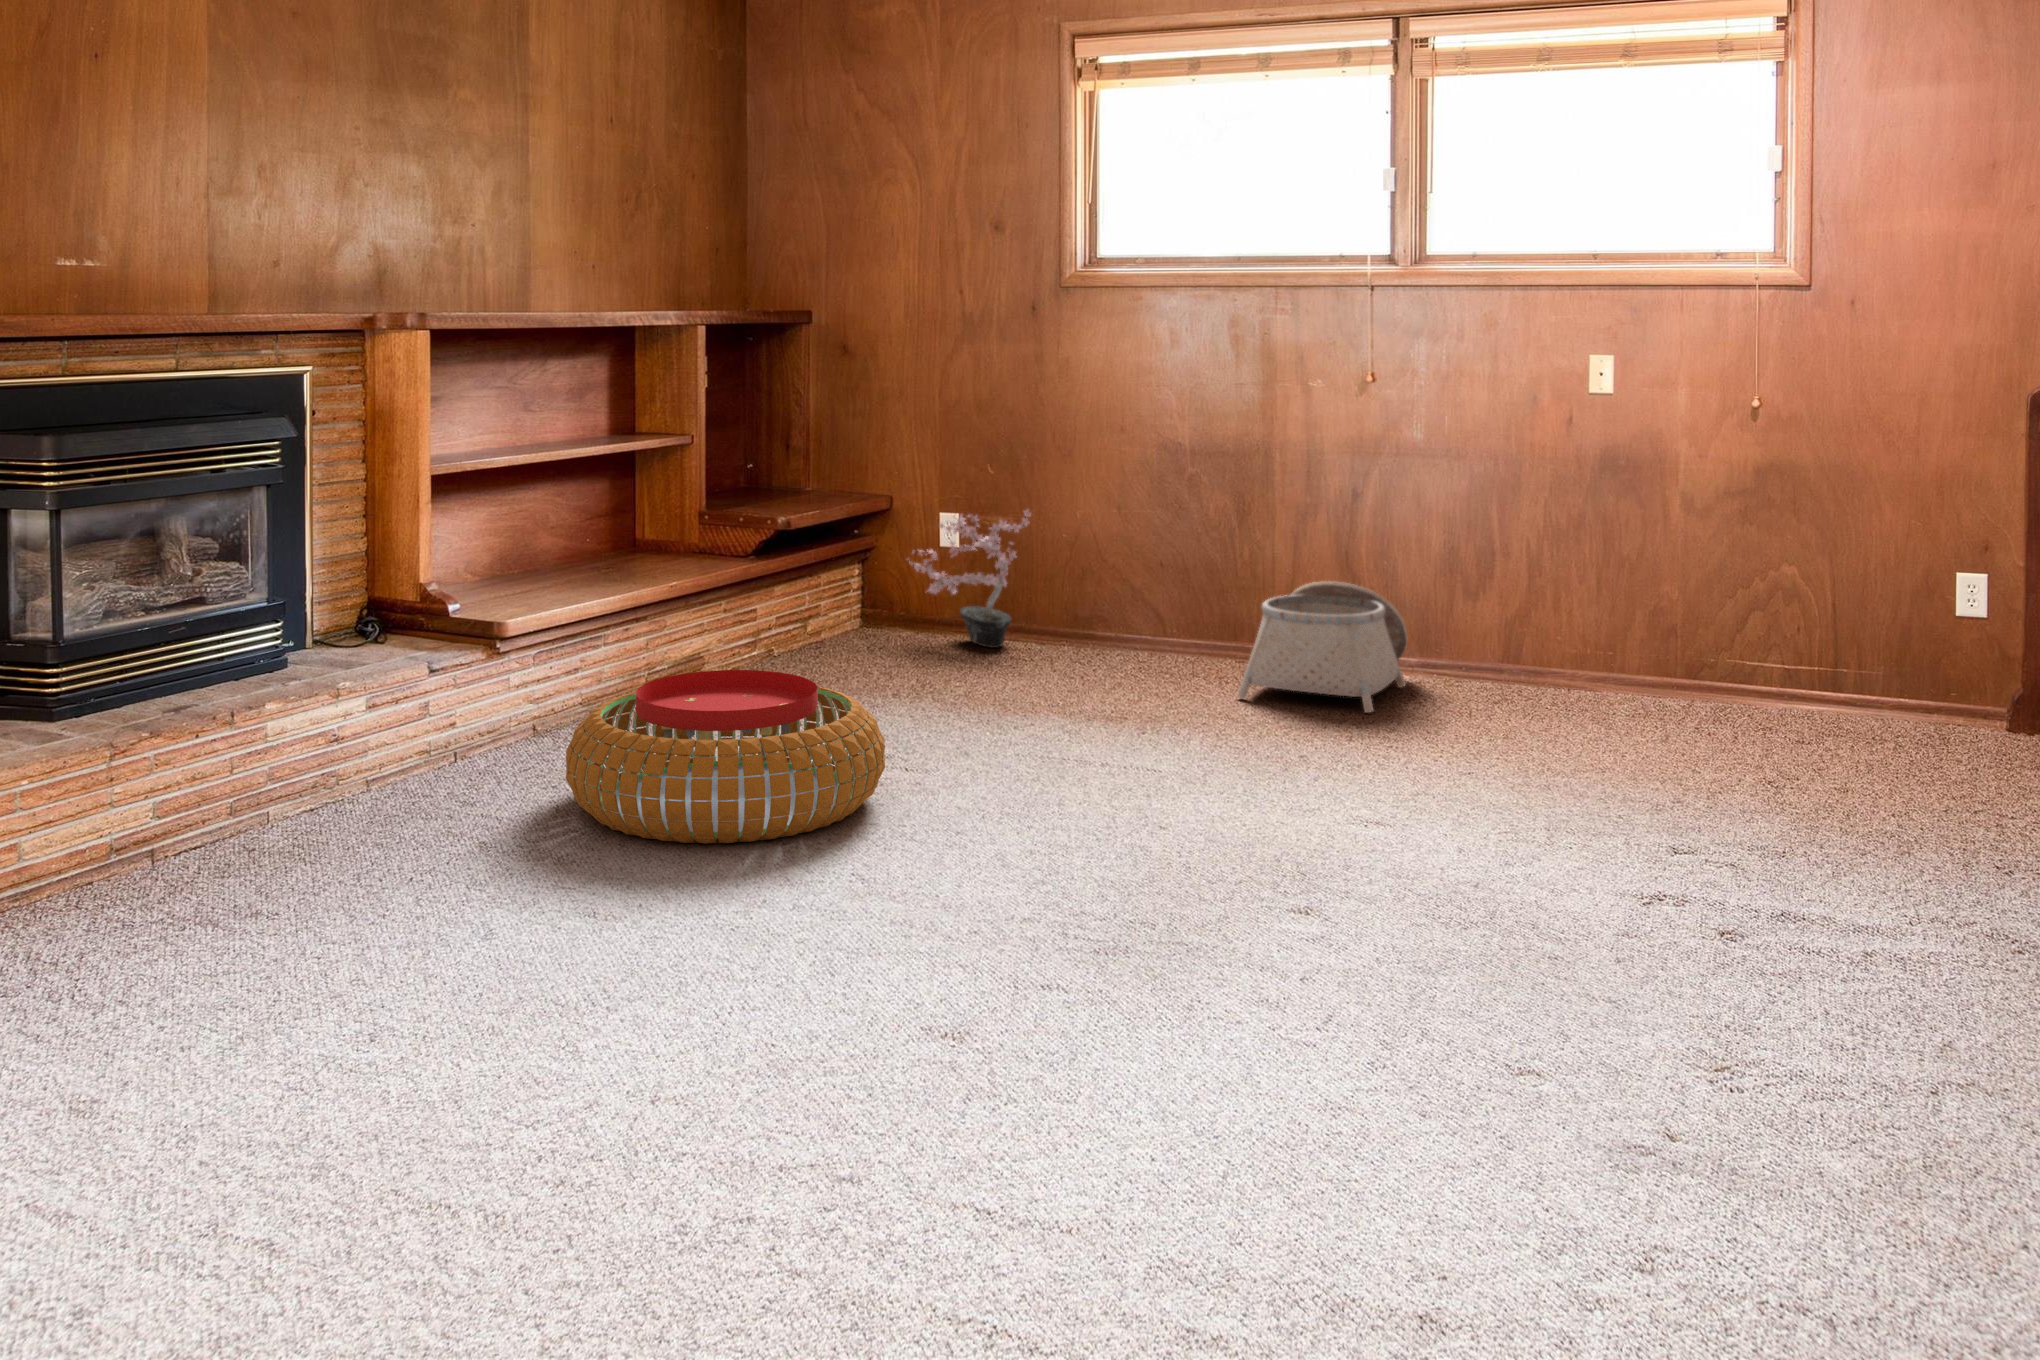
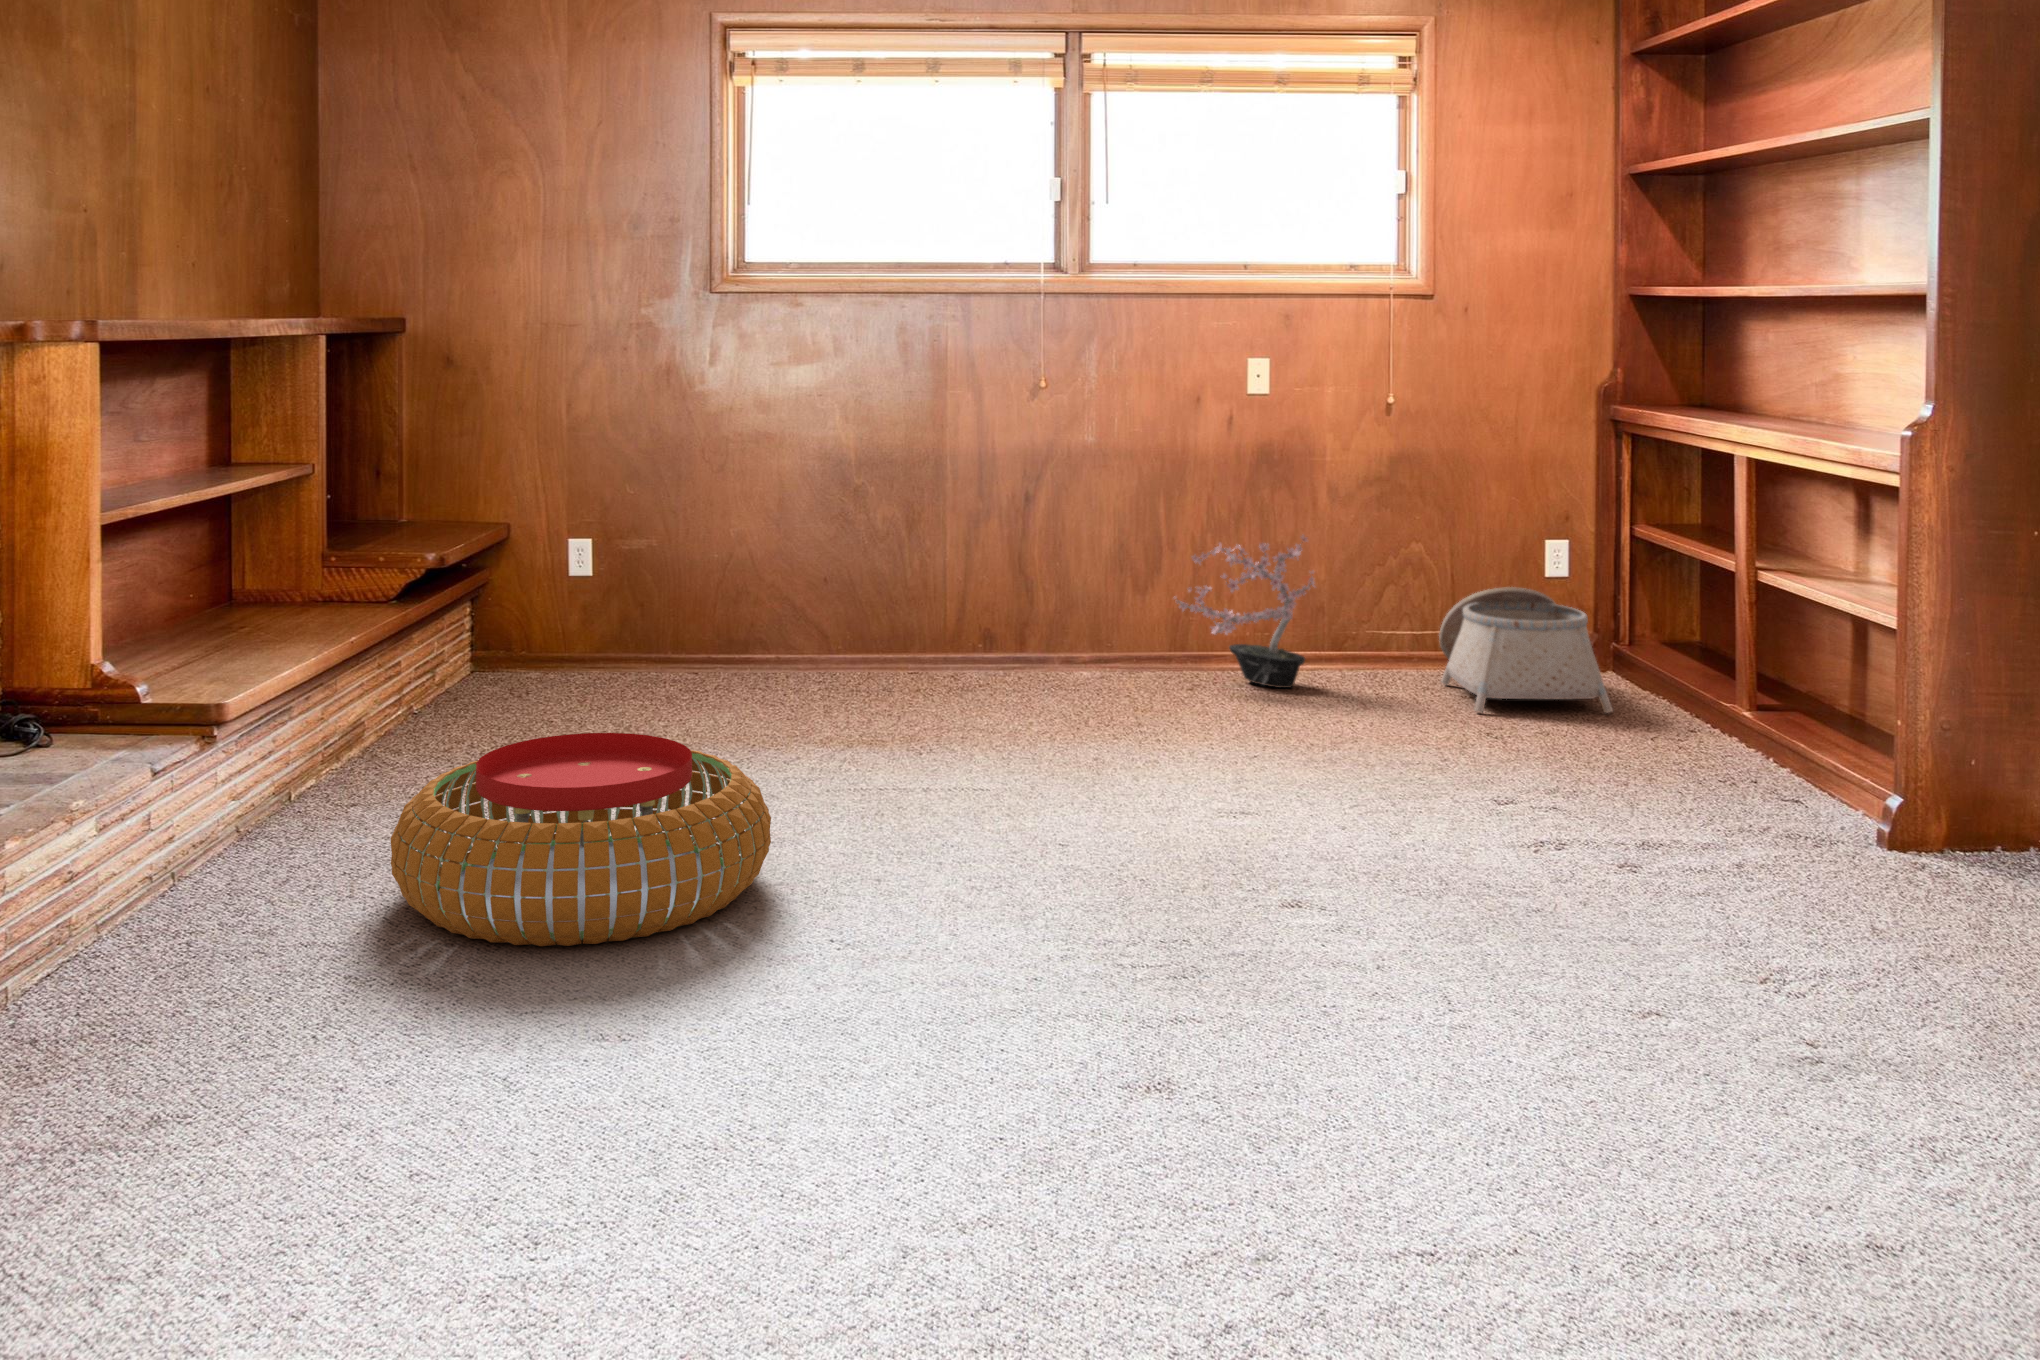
potted plant: present [909,510,1031,648] -> present [1176,535,1315,688]
basket: present [1238,581,1407,713] -> present [1439,587,1613,713]

